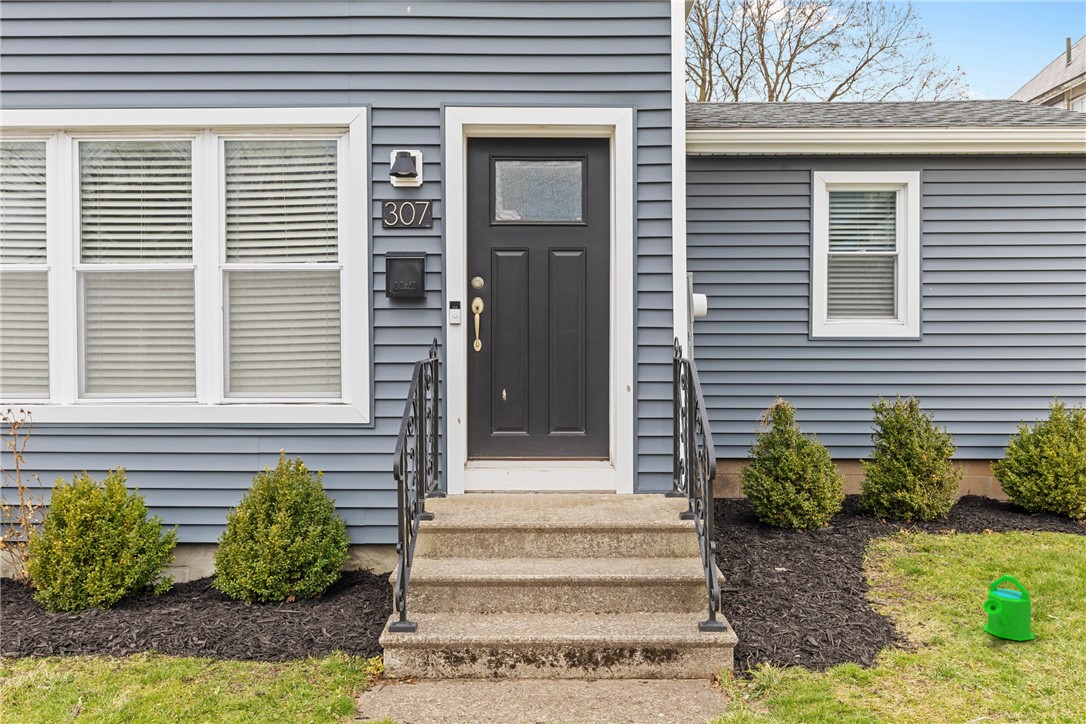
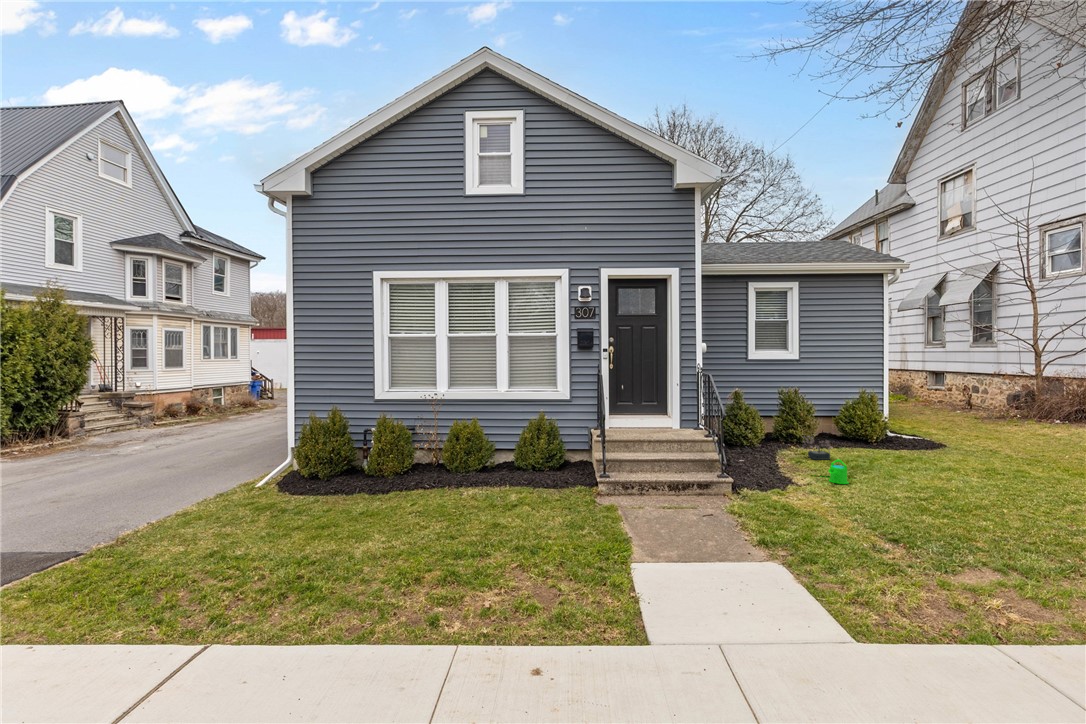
decorative plant: none [923,508,993,567] -> present [803,436,832,460]

